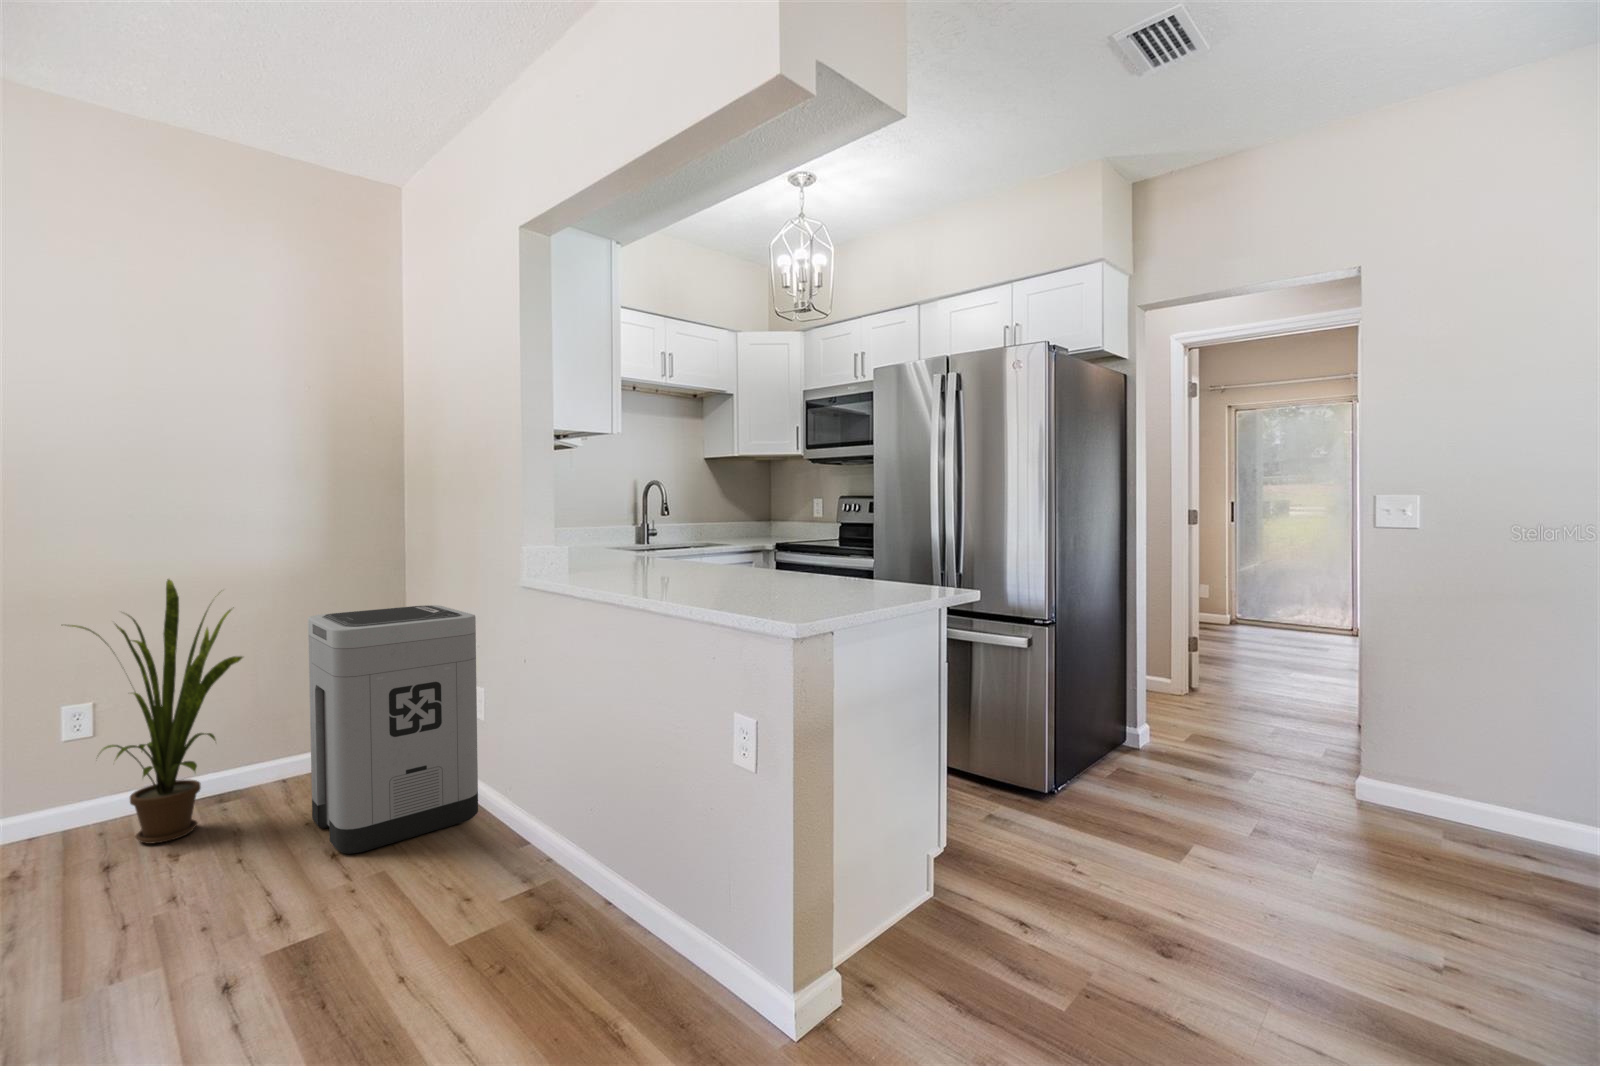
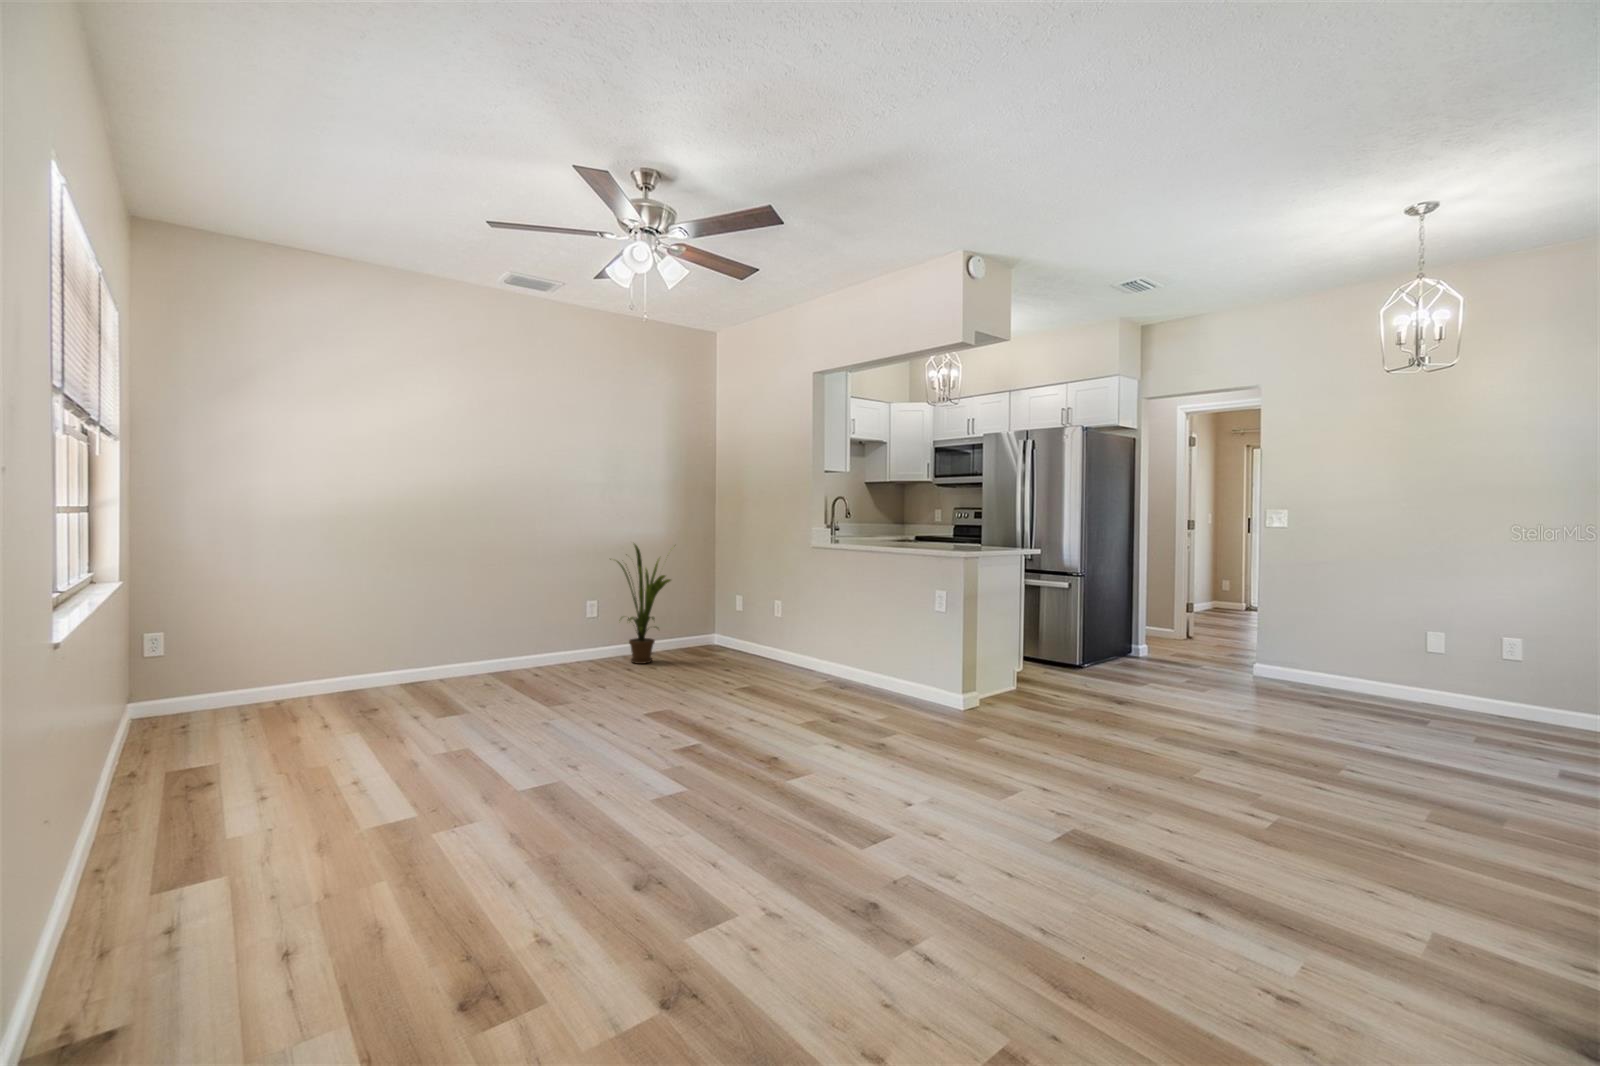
trash can: present [308,605,478,854] -> none [703,559,784,669]

